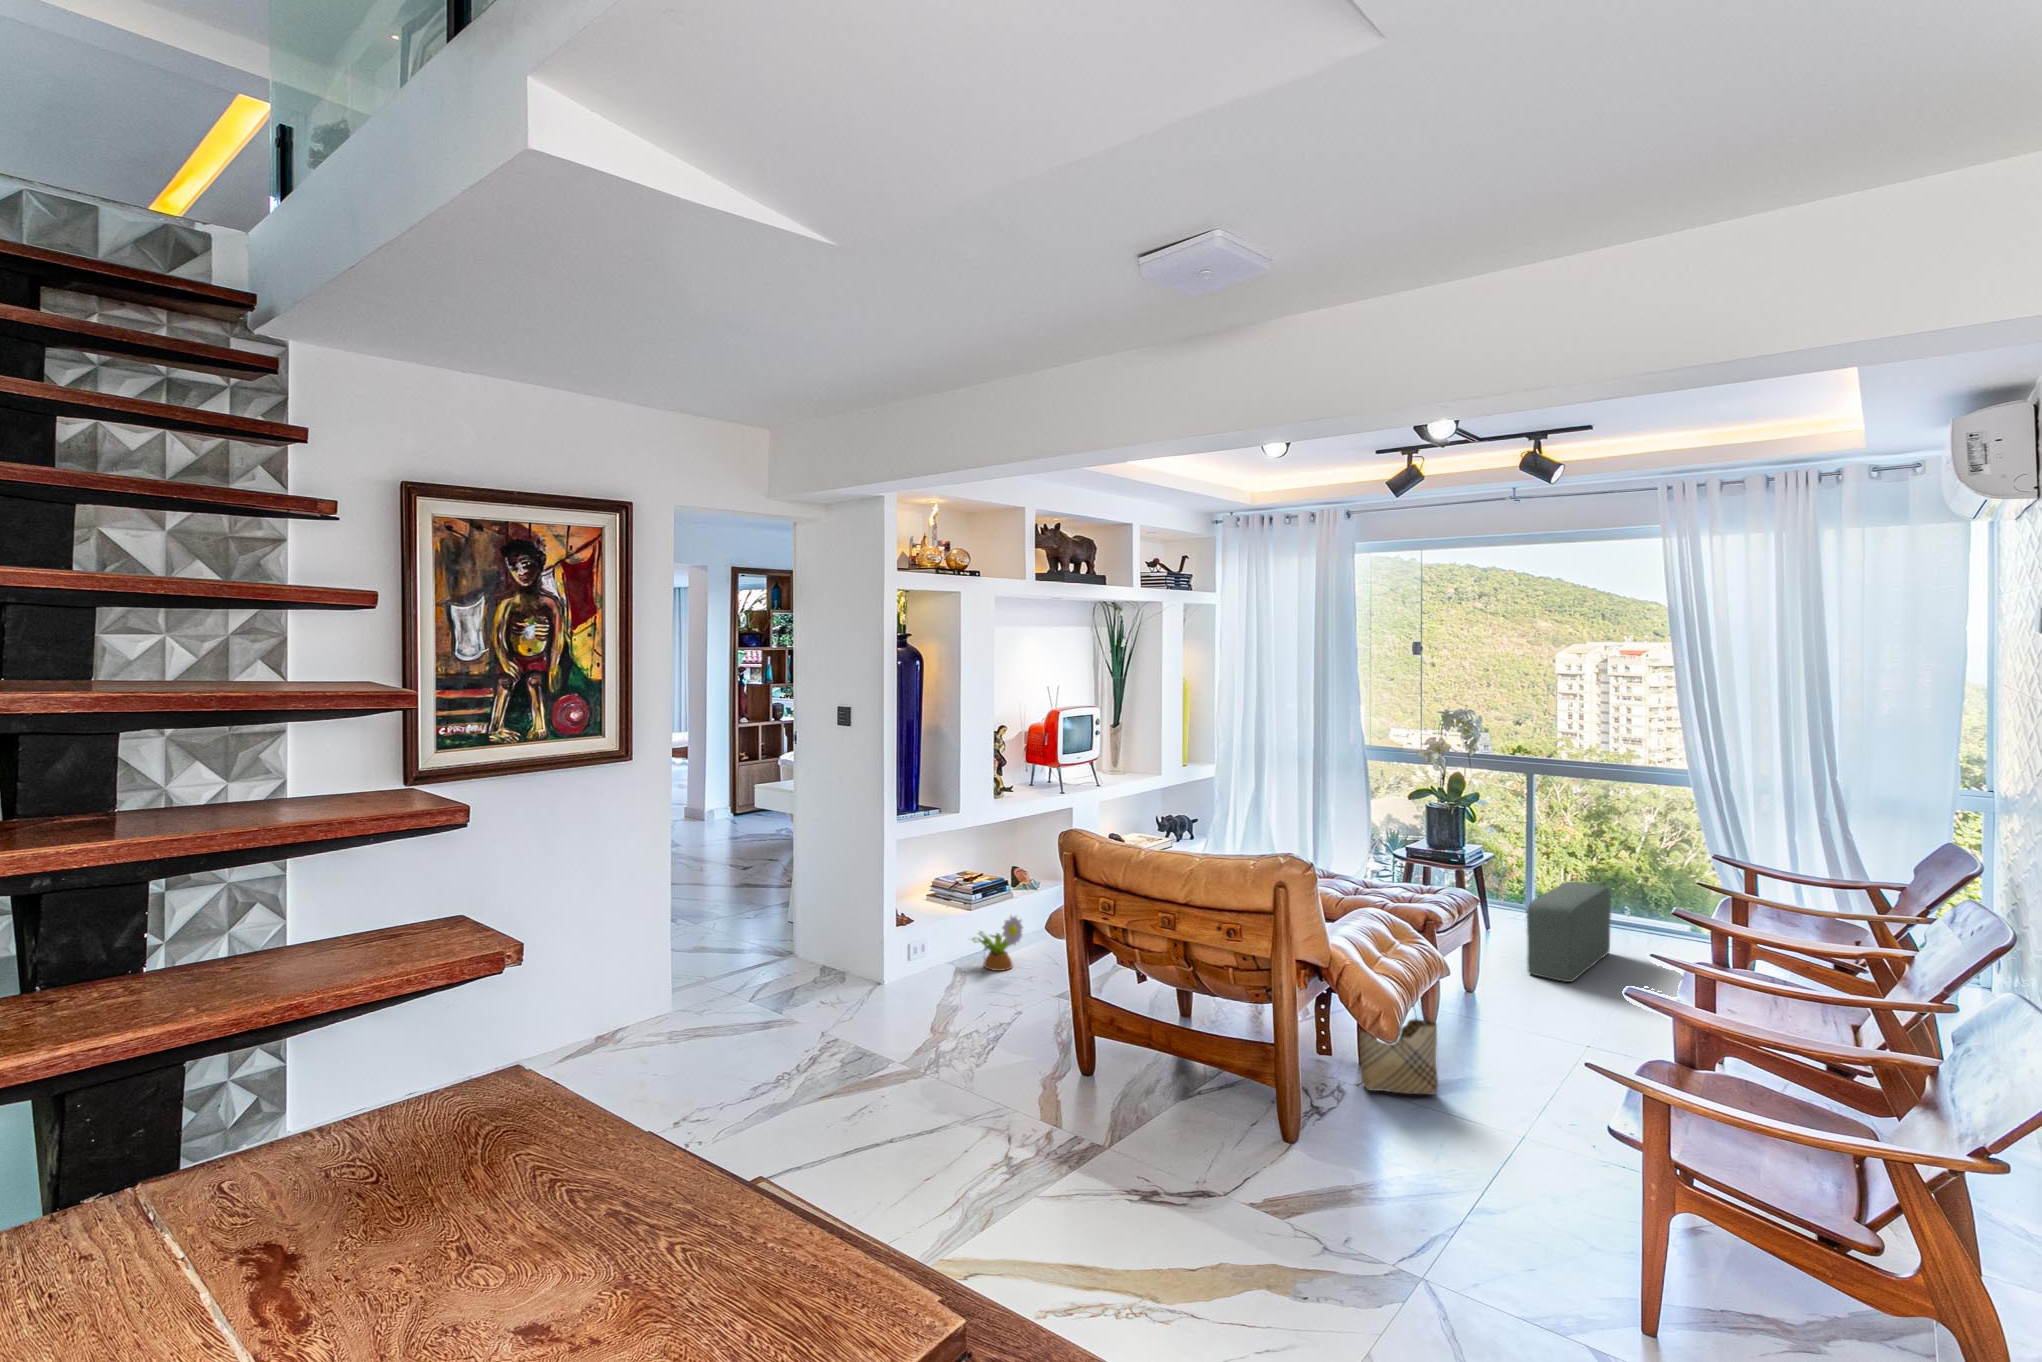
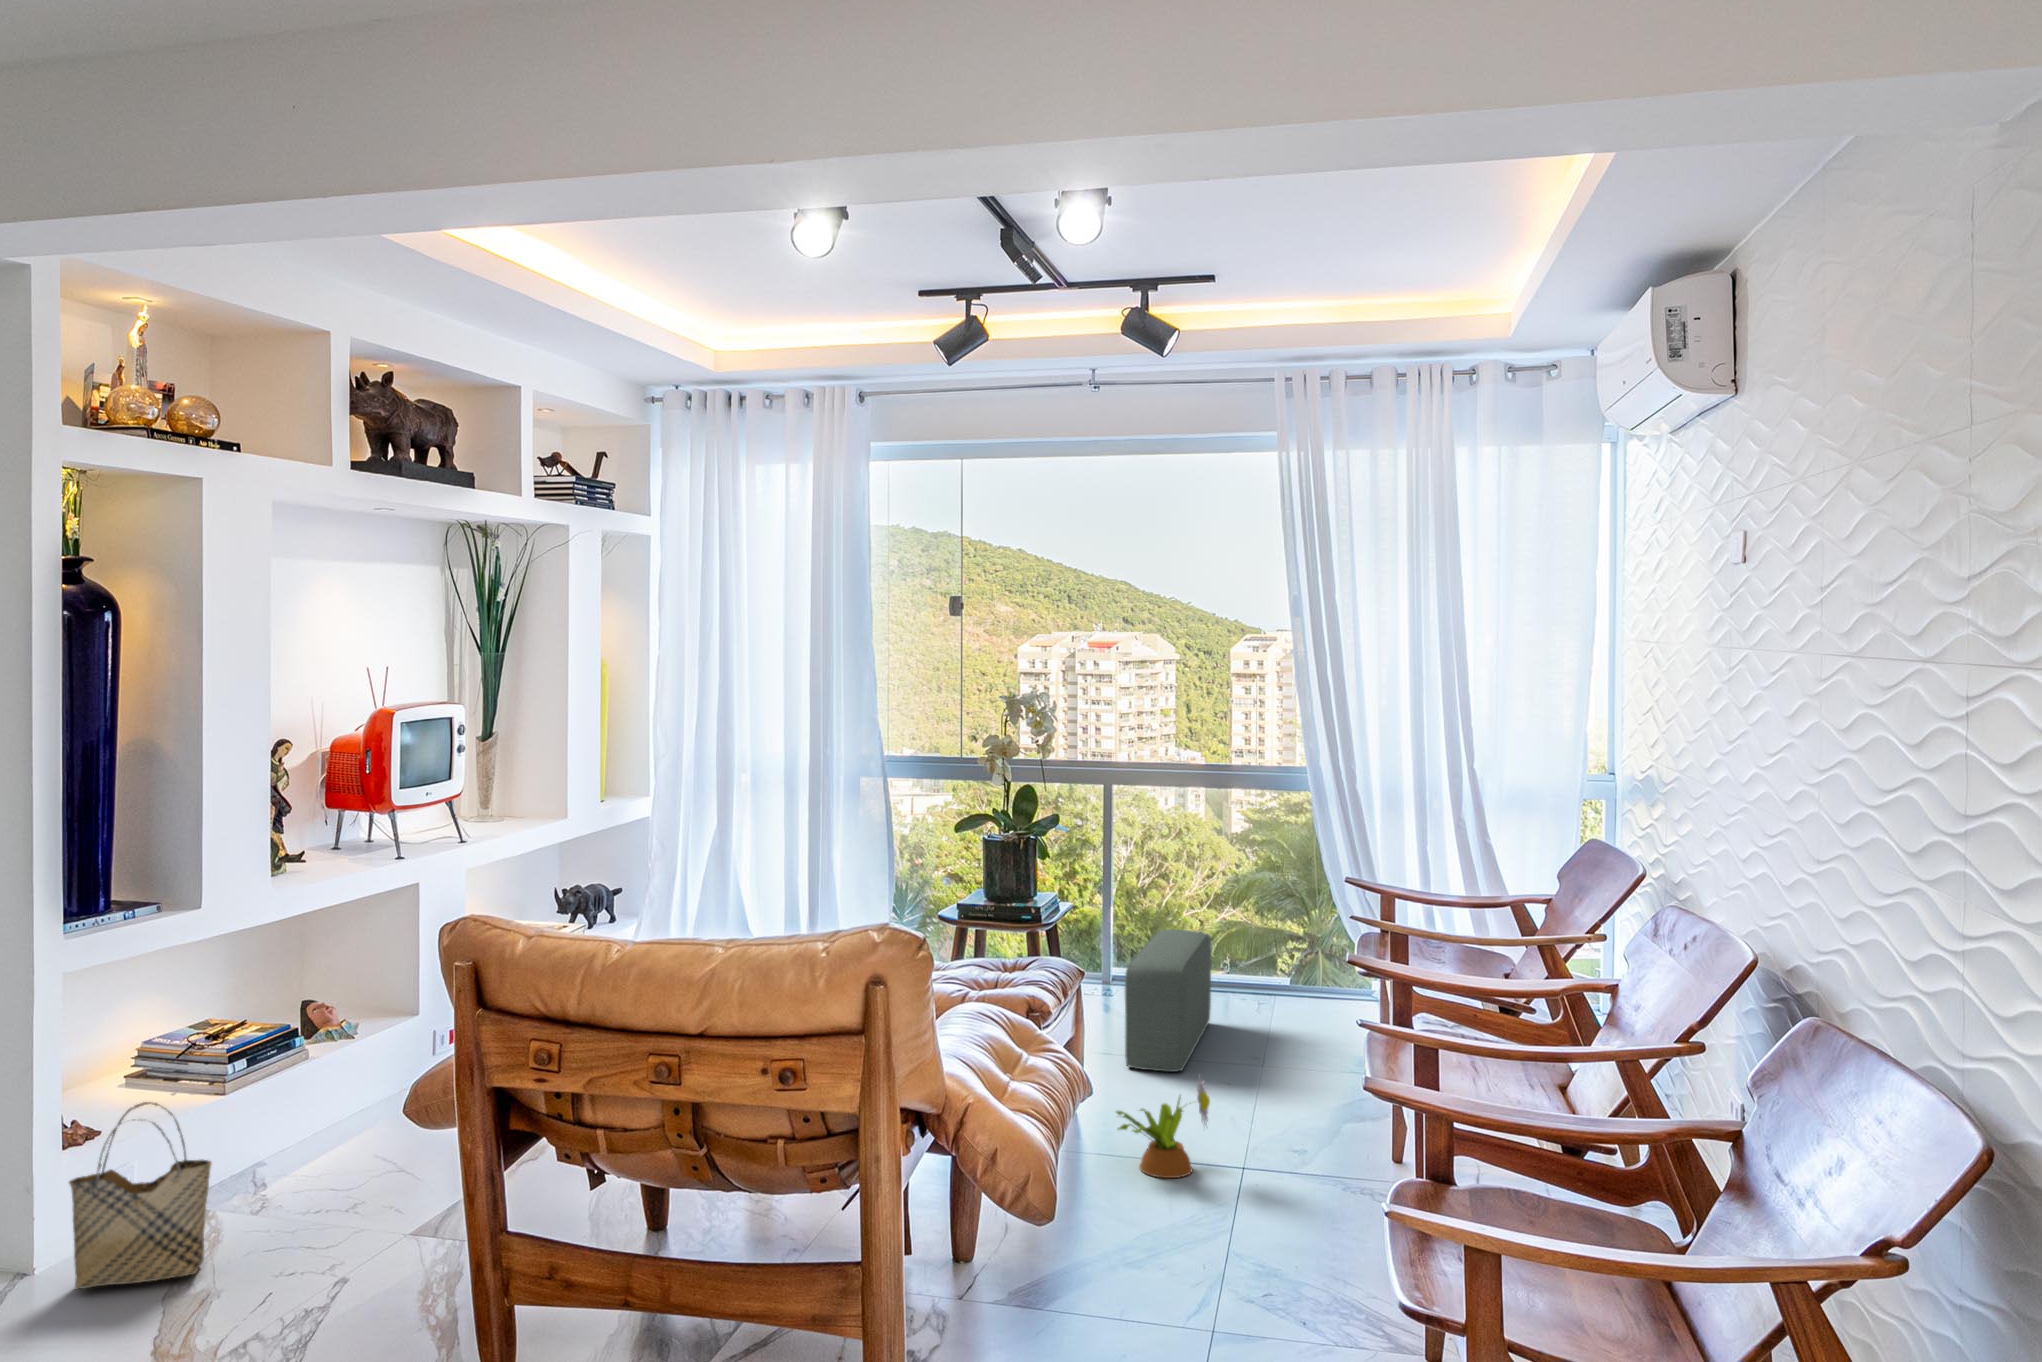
decorative plant: present [972,916,1023,971] -> present [1117,1078,1210,1178]
woven basket: present [1360,998,1438,1095] -> present [69,1102,211,1289]

